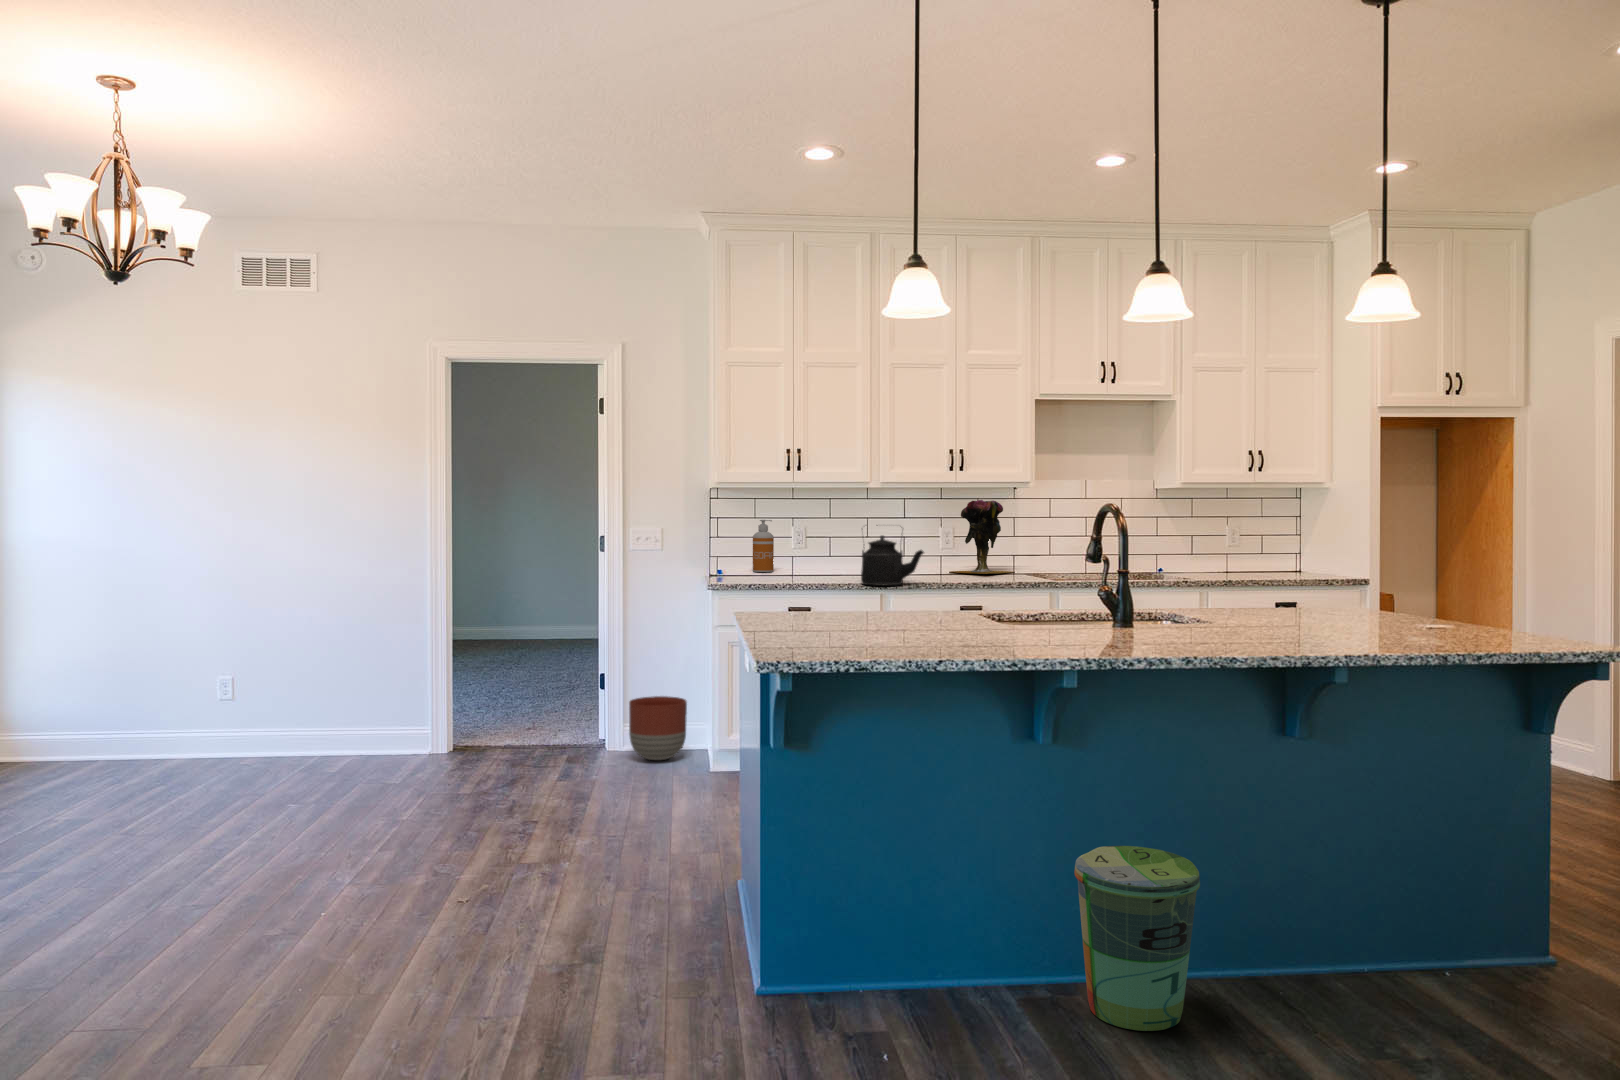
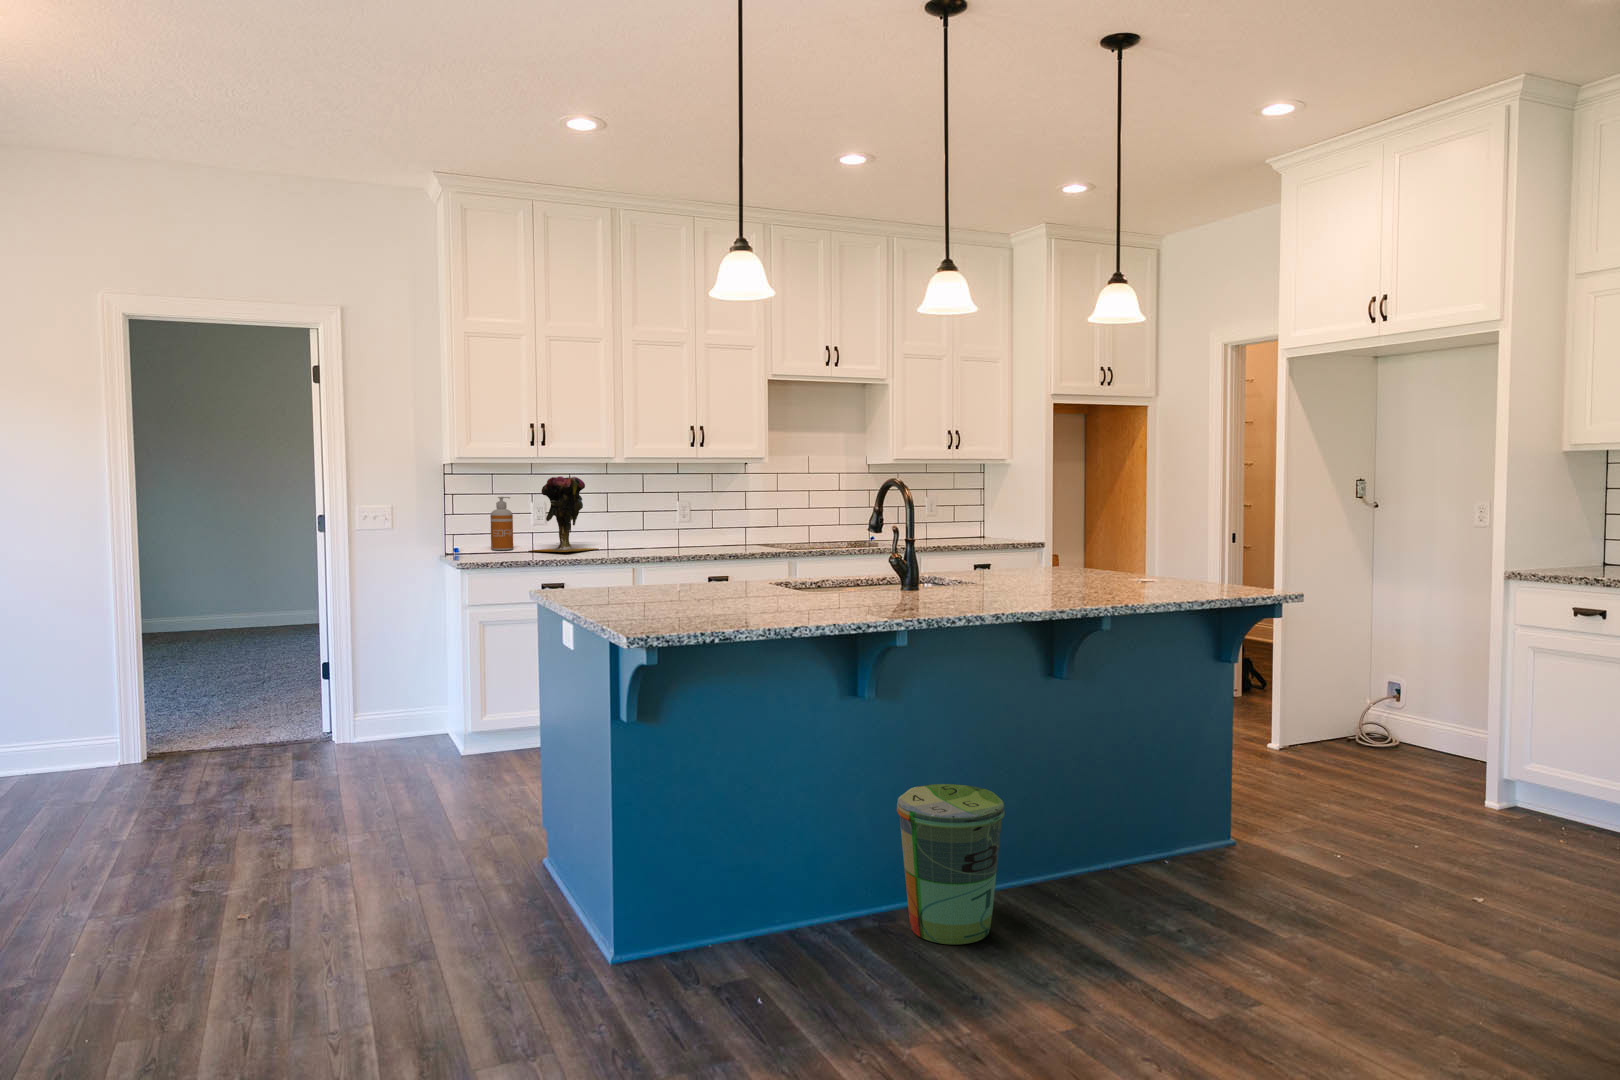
vase: present [951,500,1012,574] -> present [531,476,596,552]
kettle: present [861,535,924,586] -> none [611,500,673,560]
planter: present [629,696,687,760] -> none [364,682,428,749]

